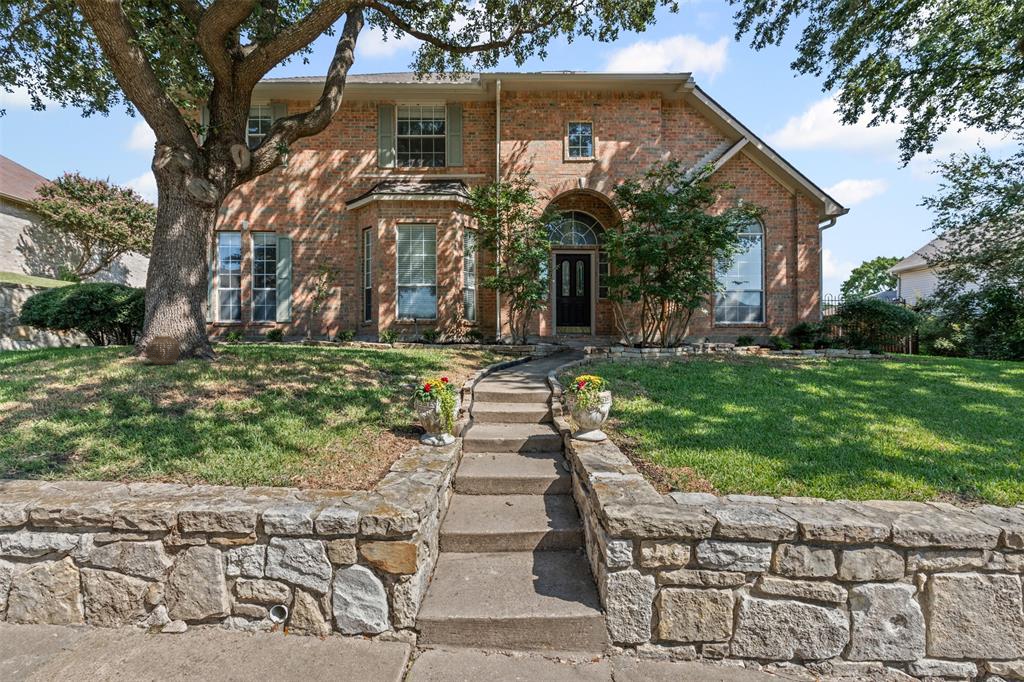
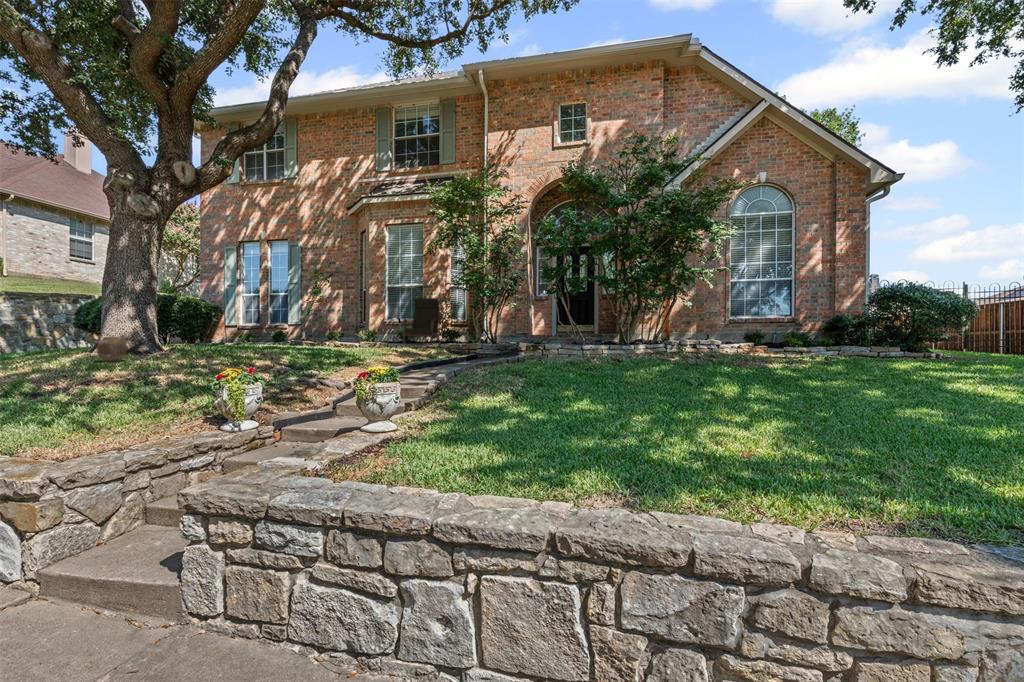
lounge chair: none [424,297,459,344] -> present [403,298,440,345]

